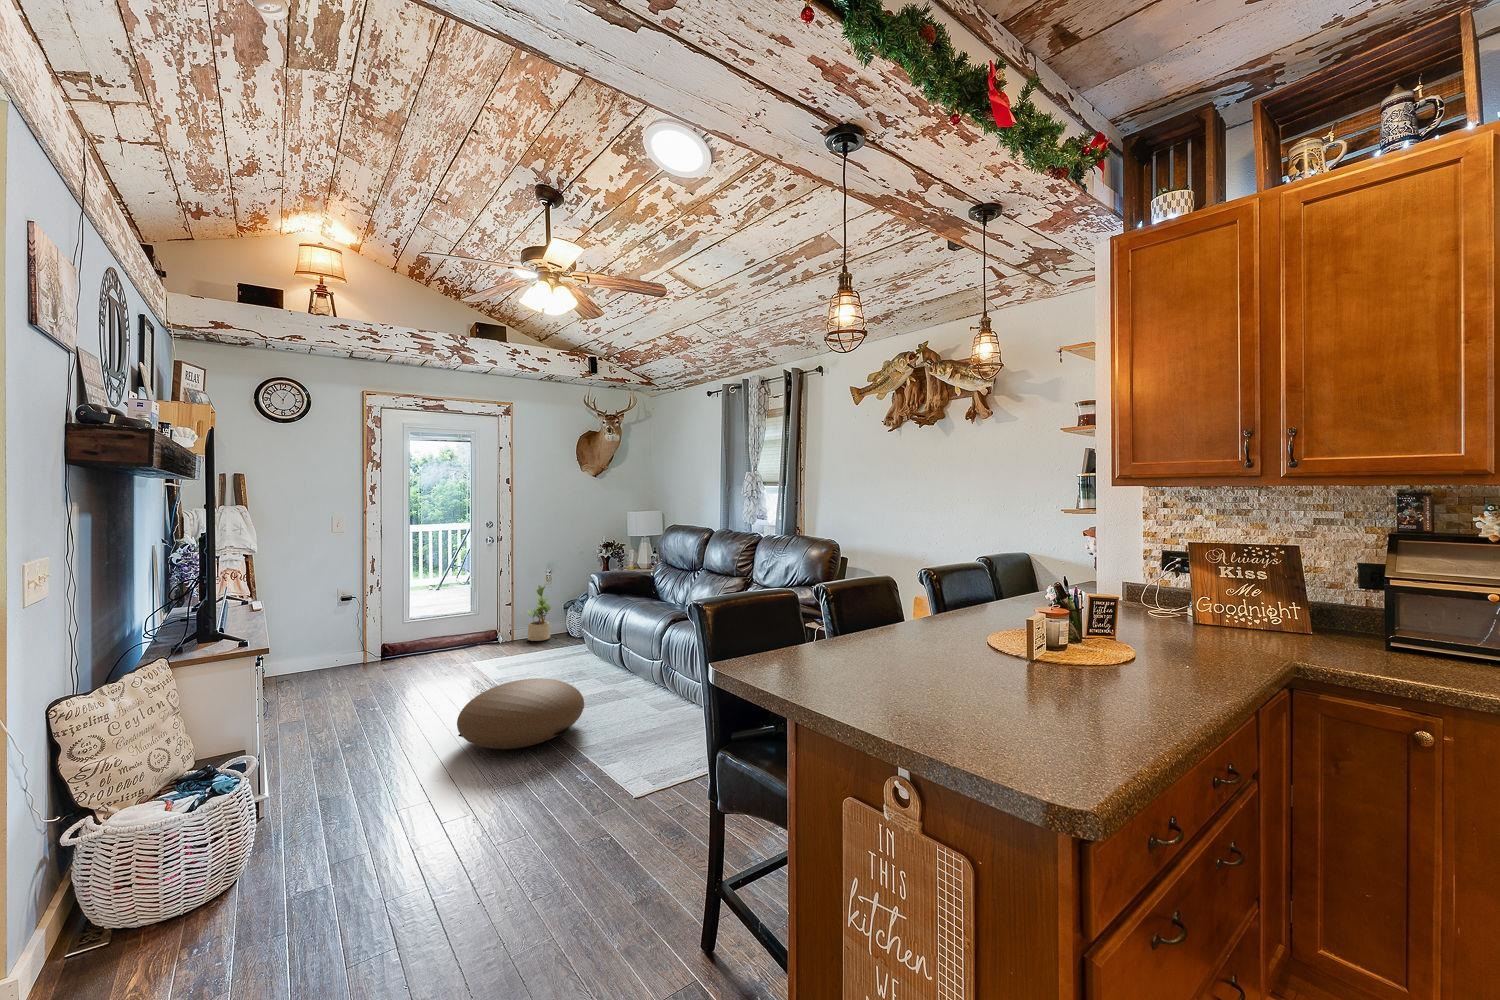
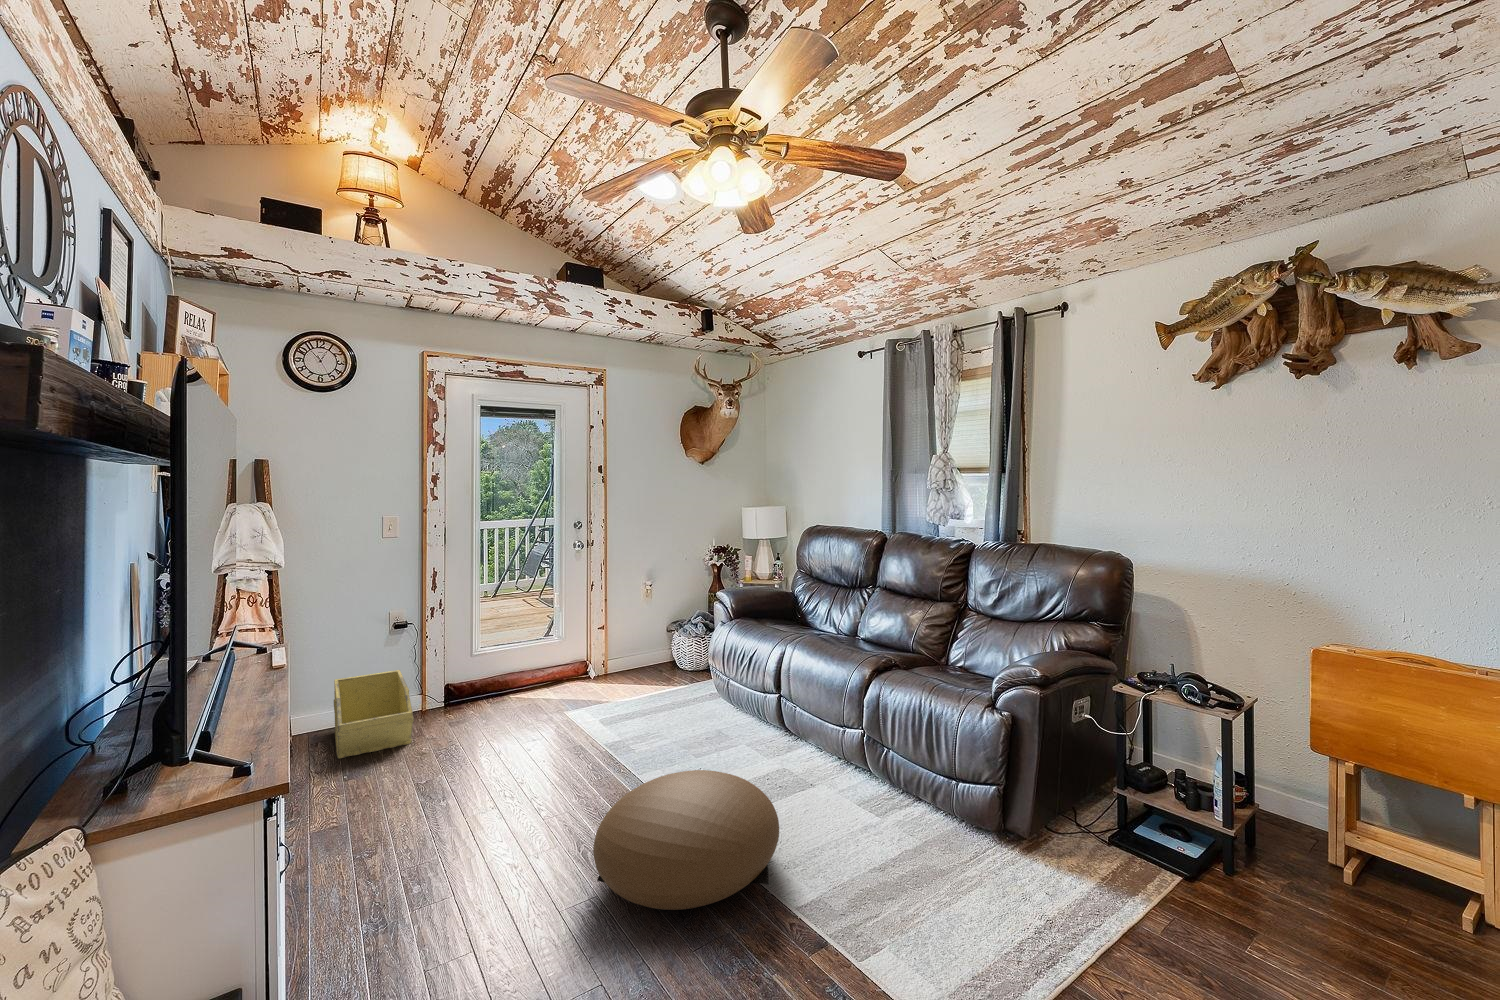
potted plant: present [527,586,550,641] -> none [626,607,661,679]
storage bin: none [290,631,351,690] -> present [334,670,414,759]

